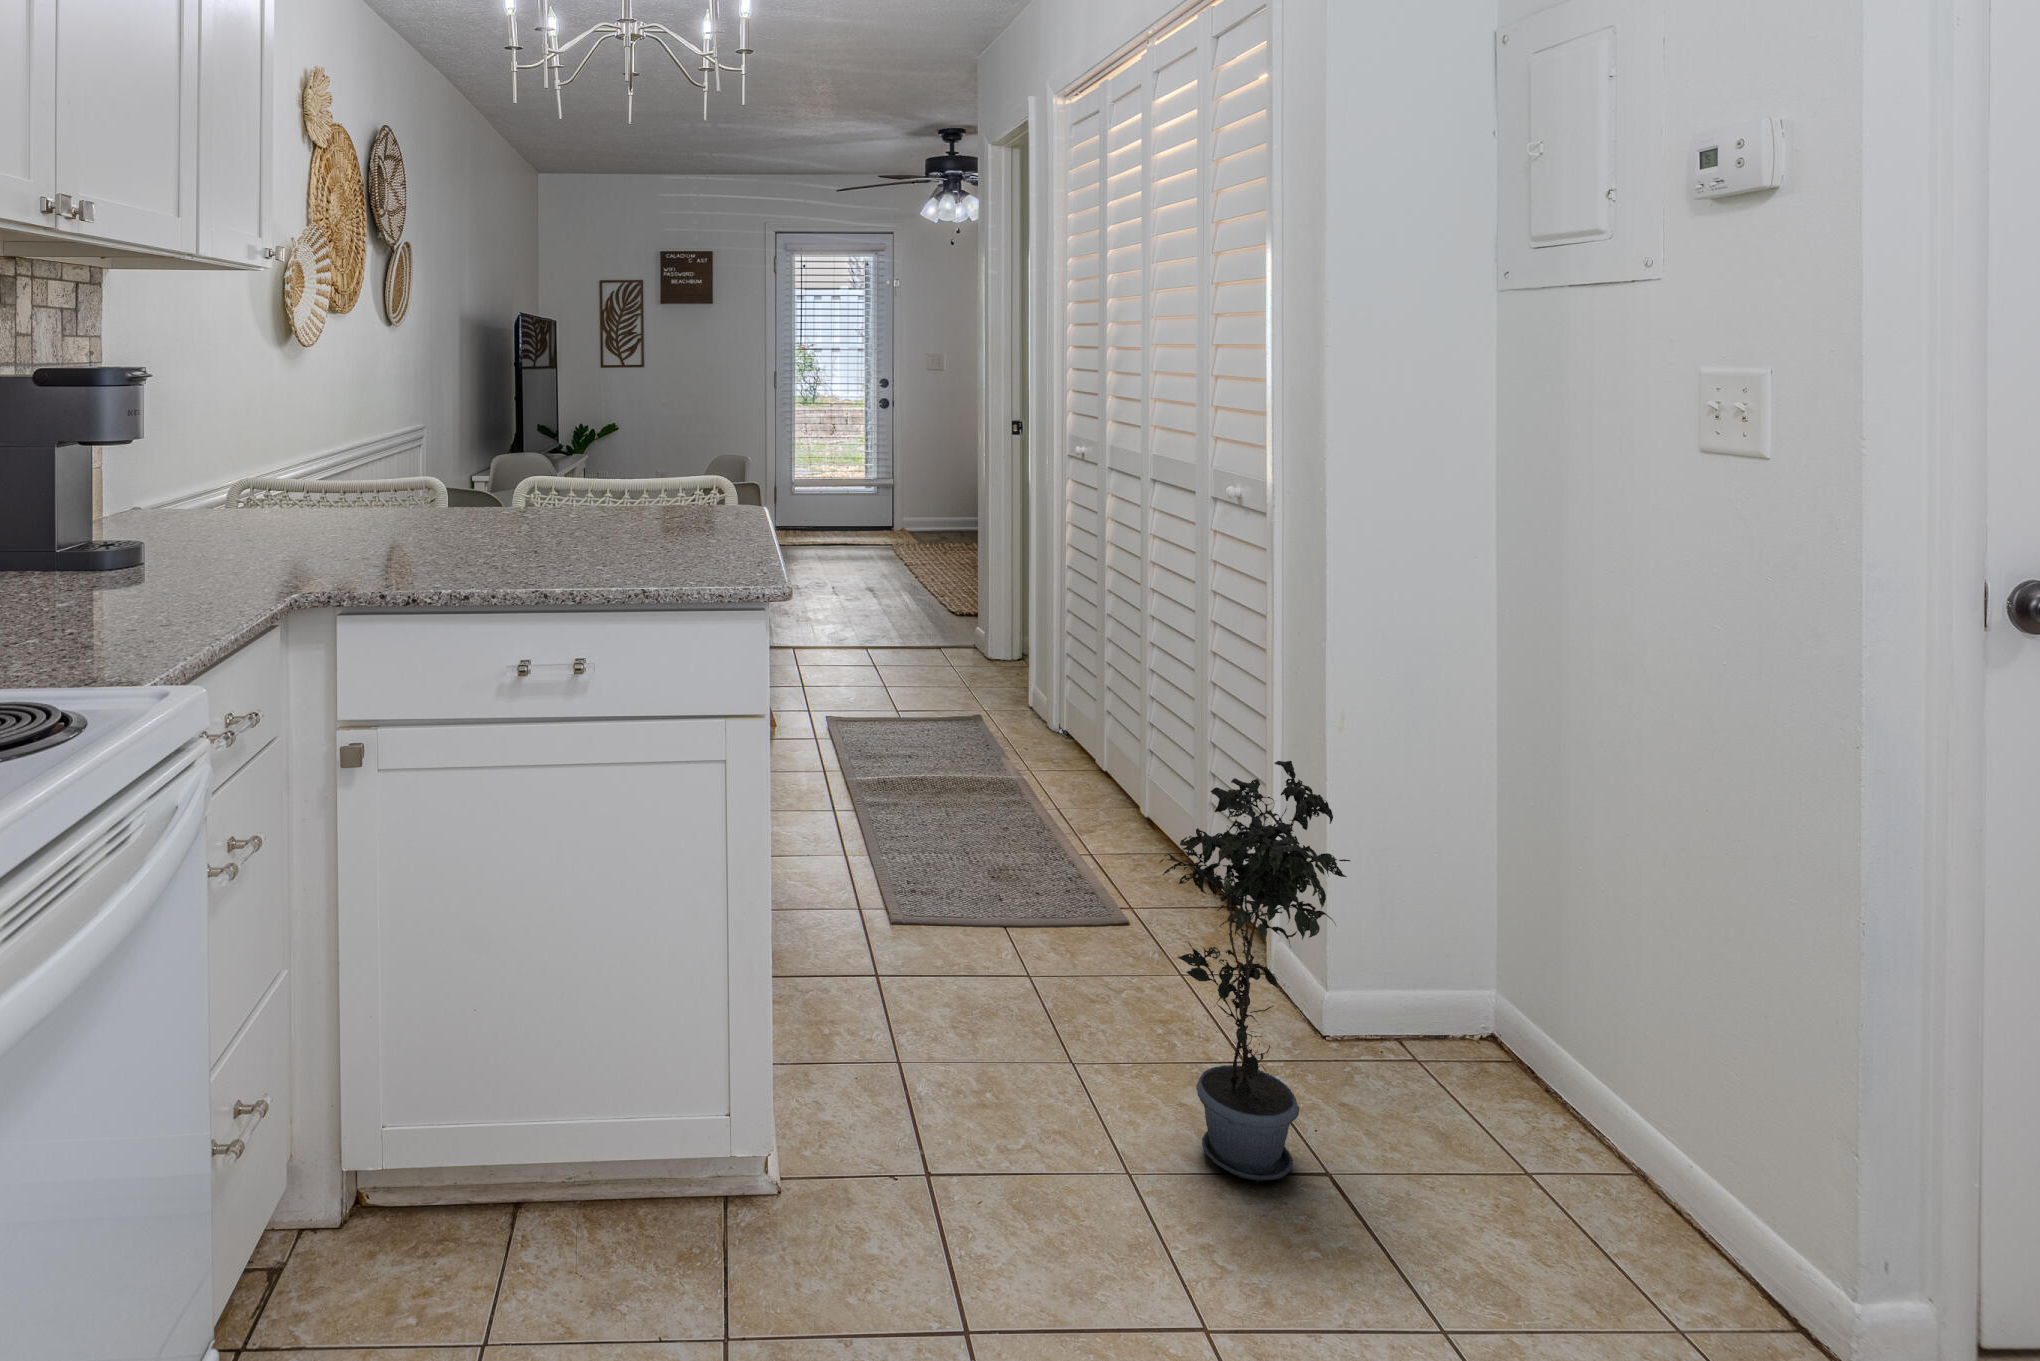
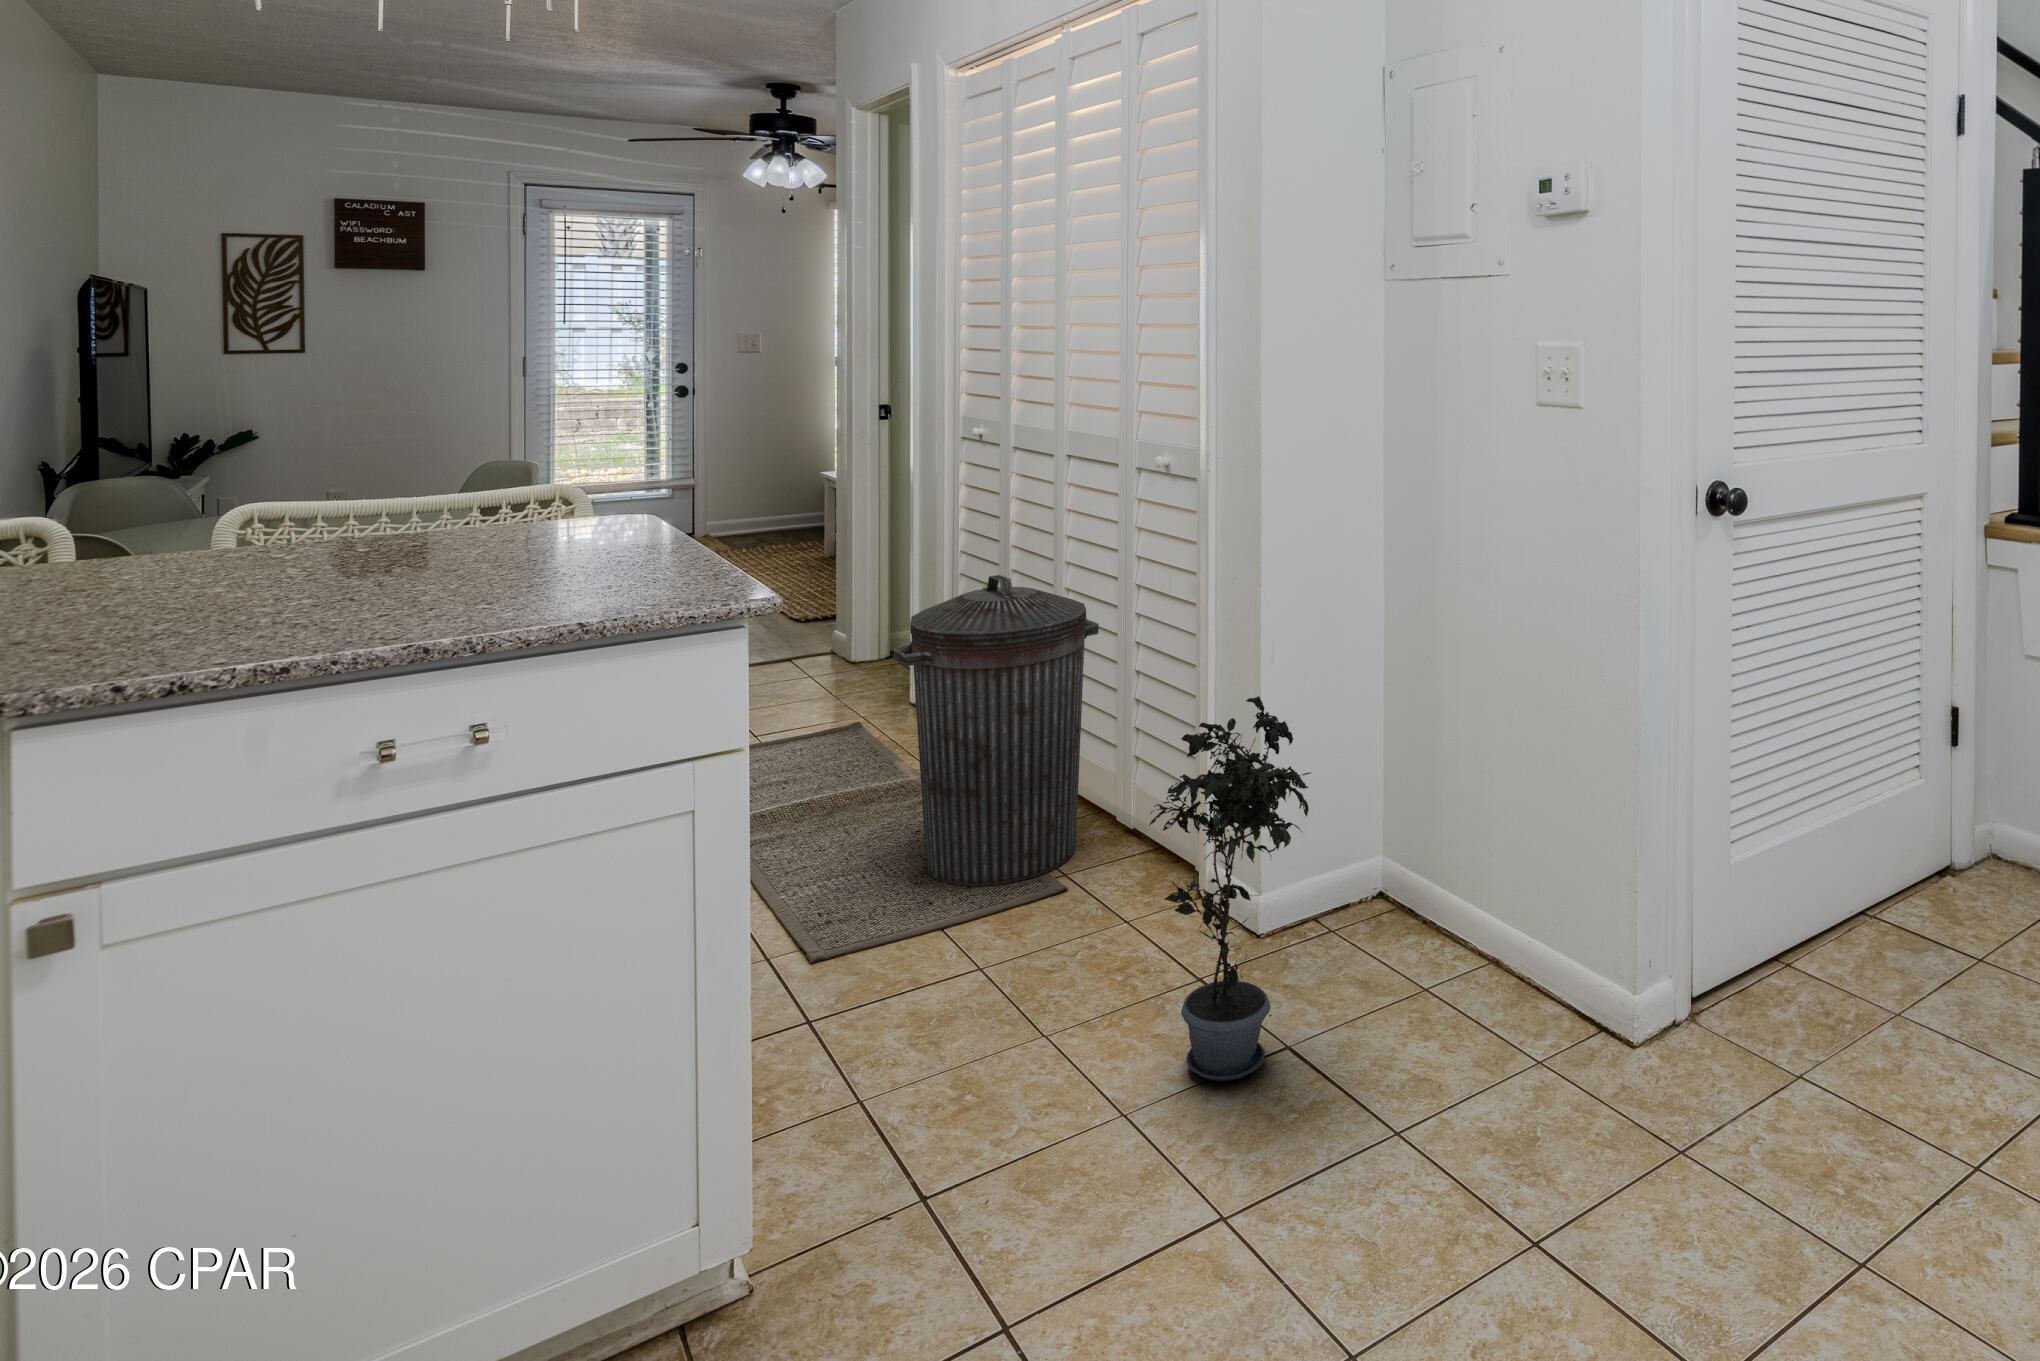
trash can: none [978,594,1179,906] -> present [894,575,1099,886]

